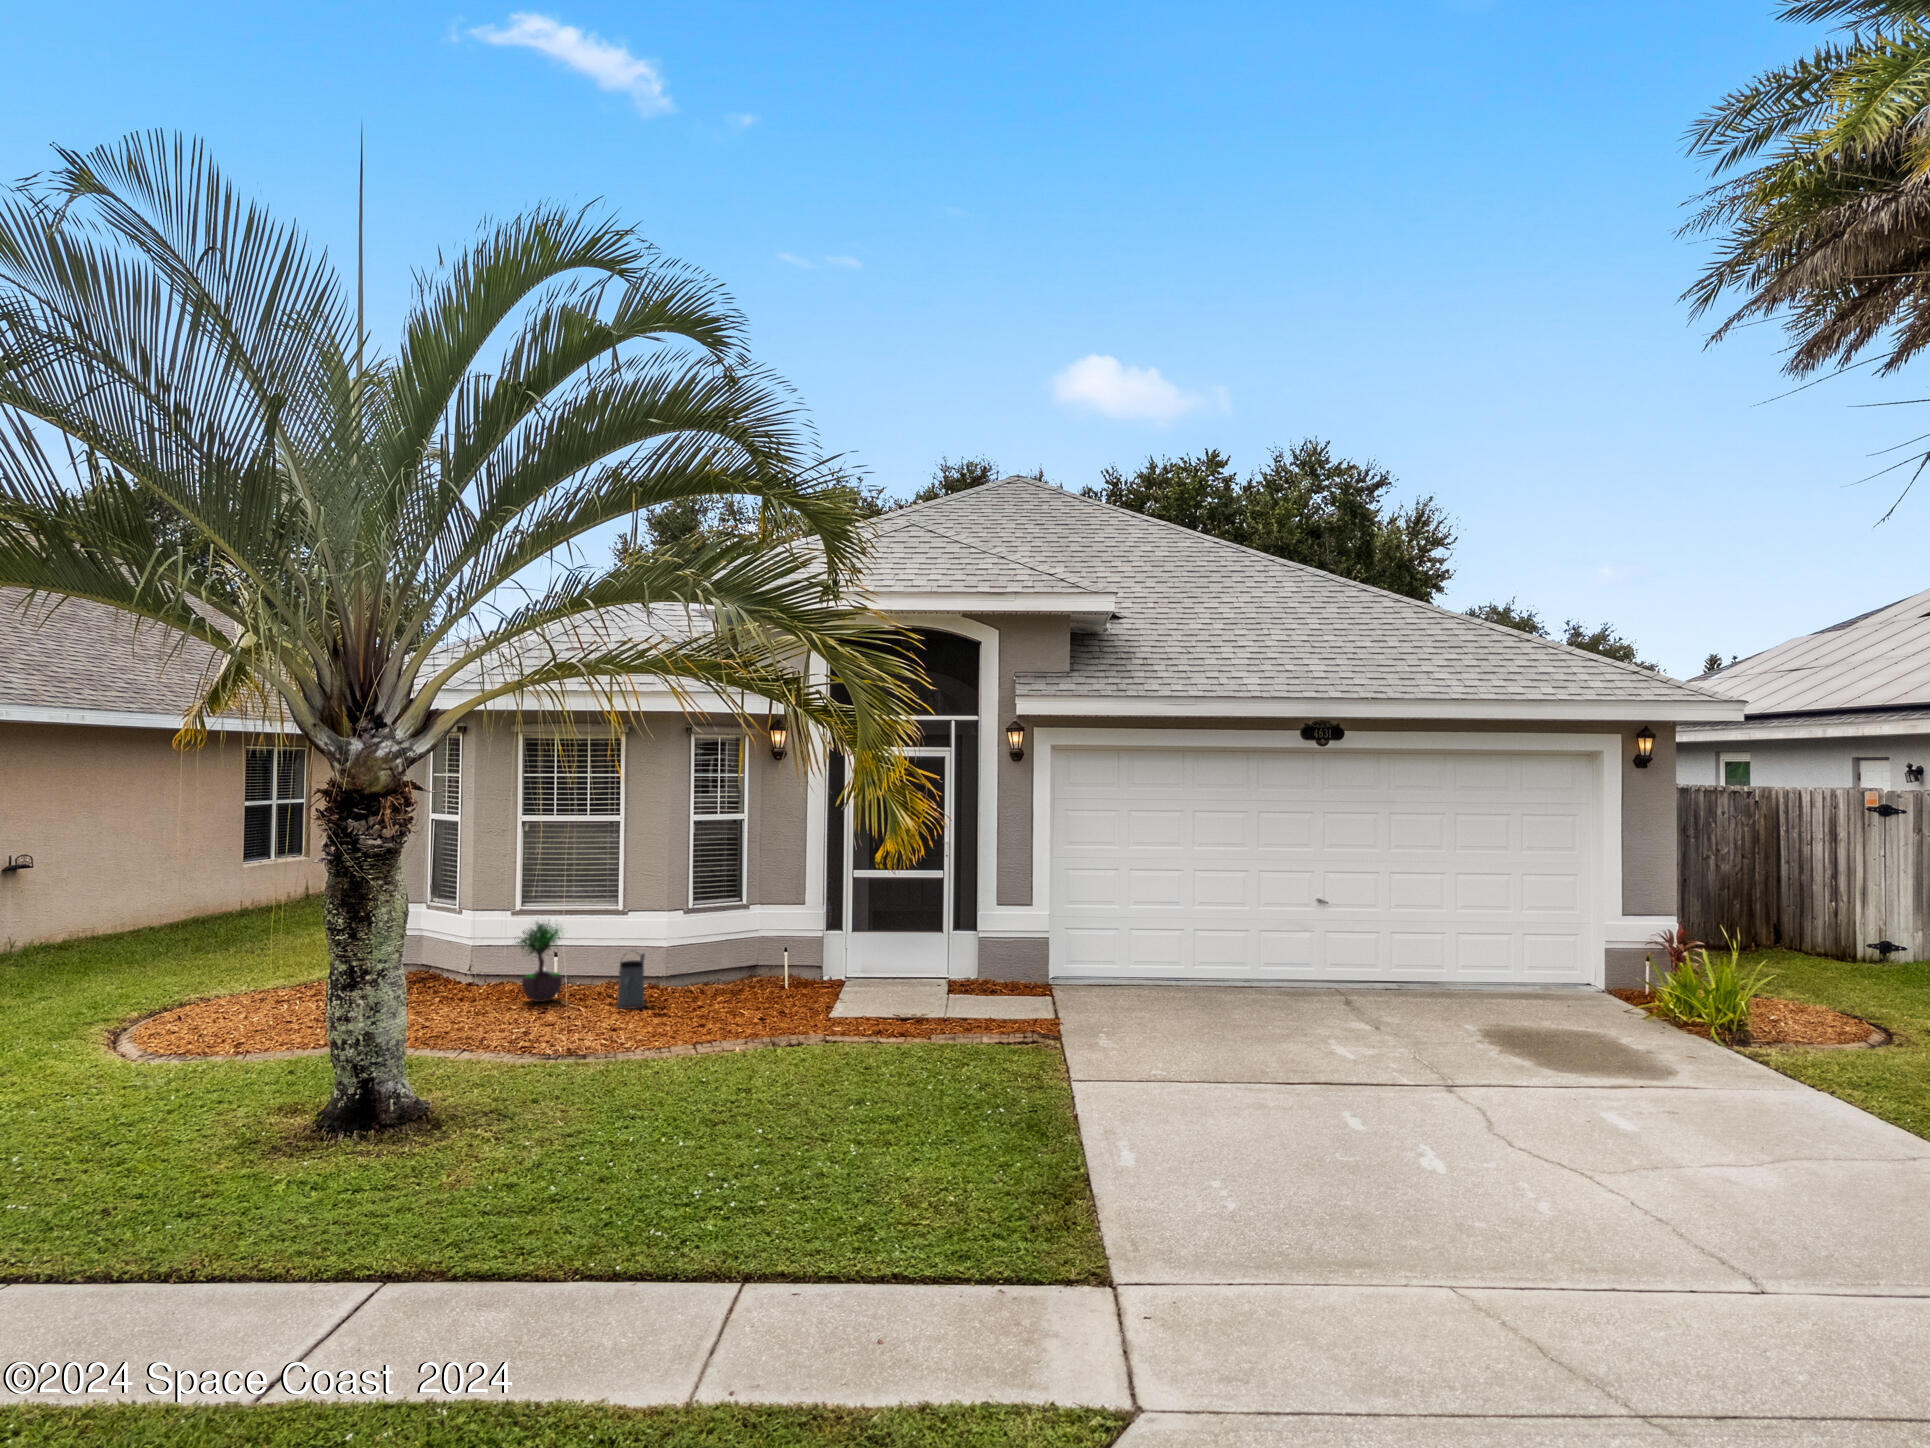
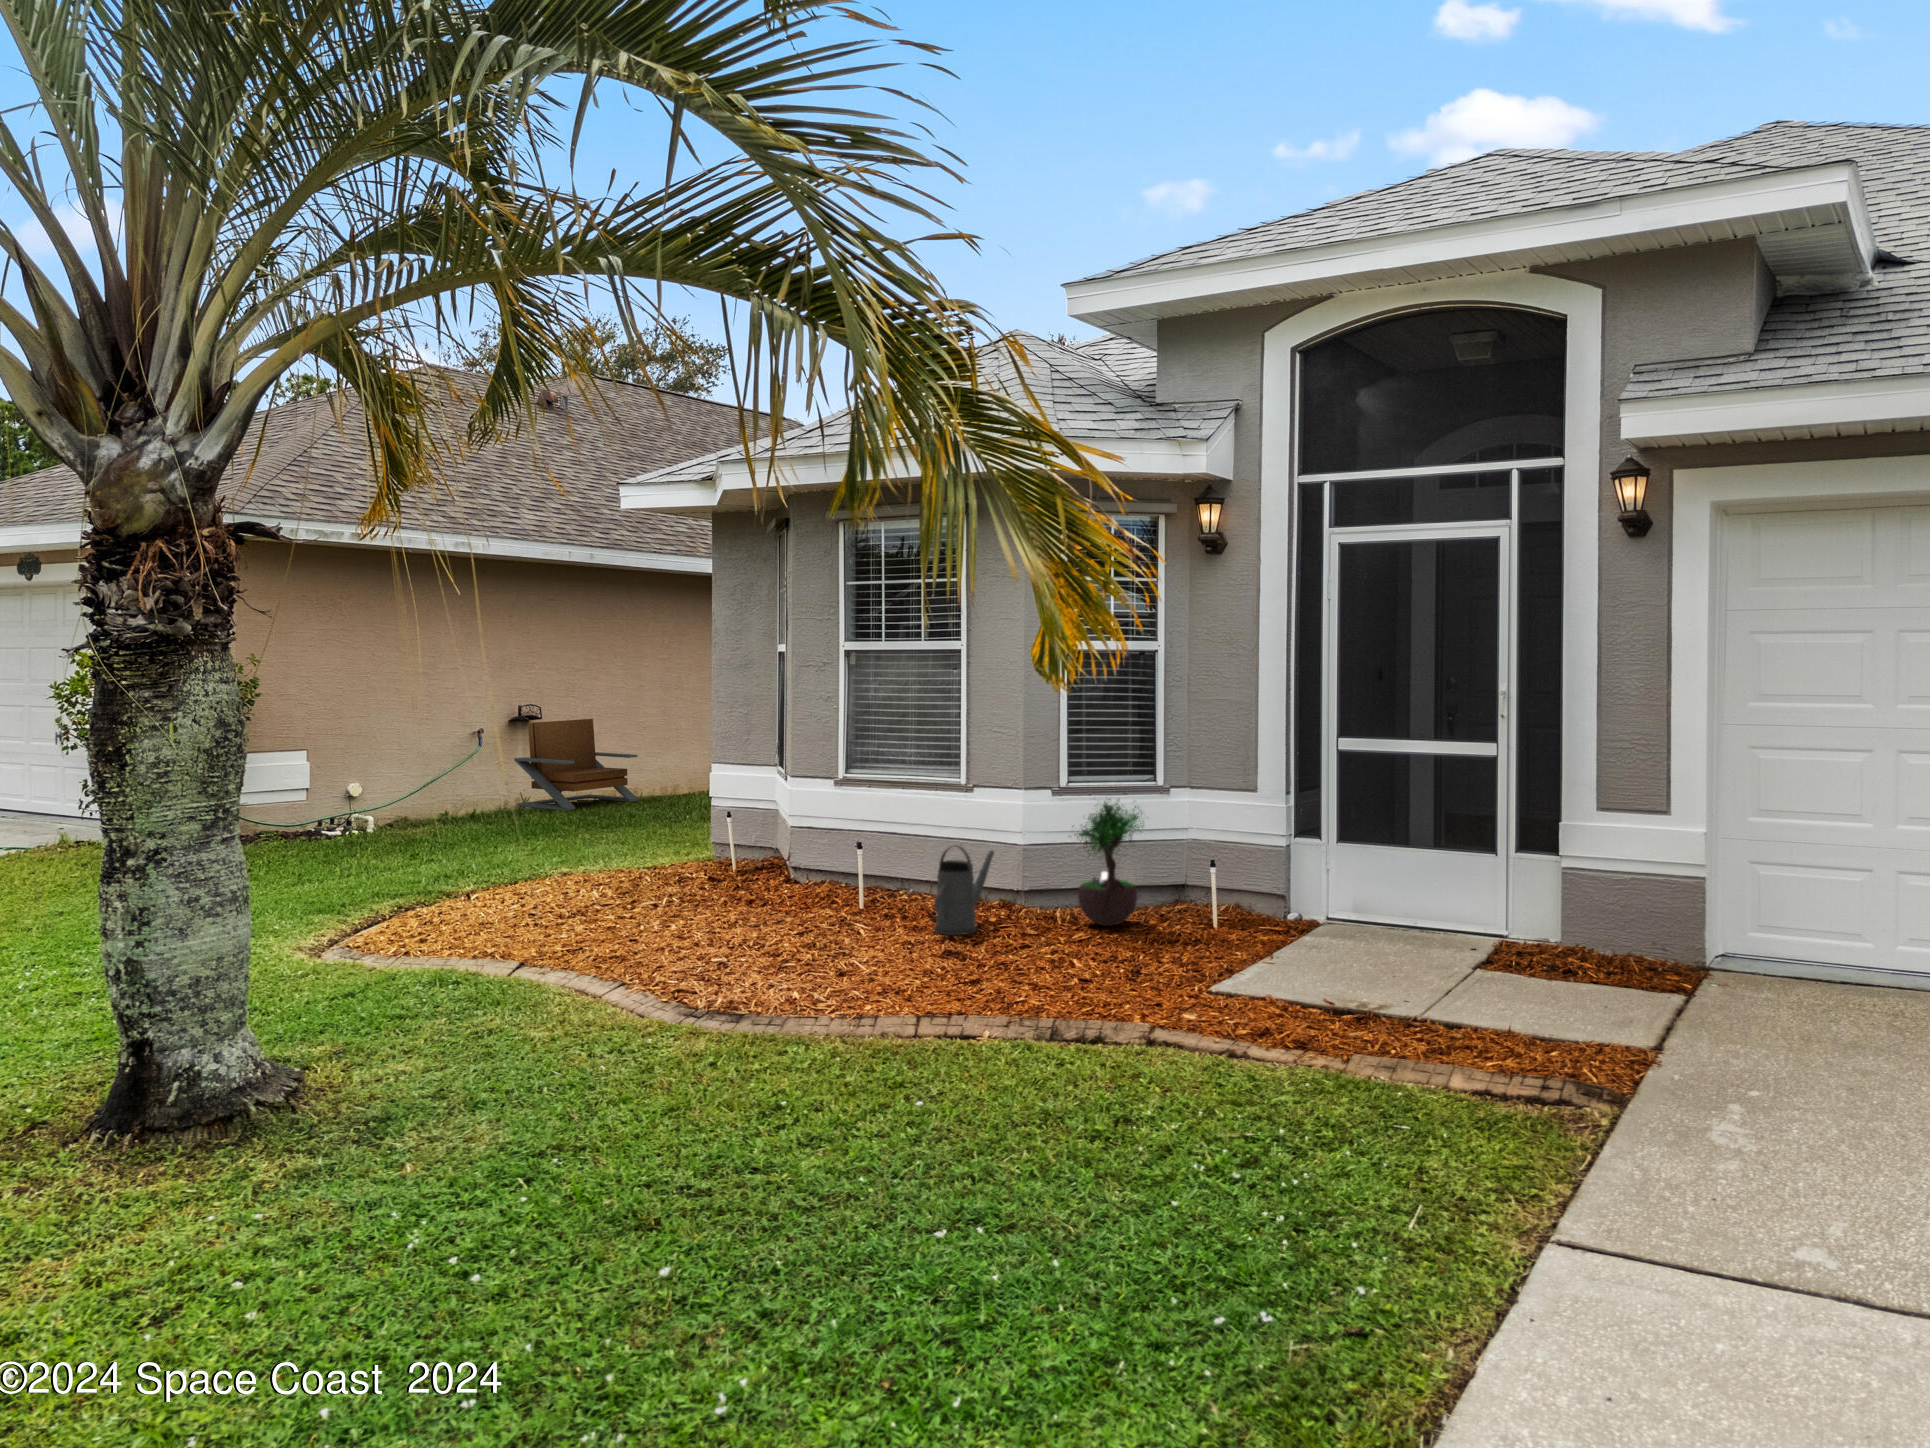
lounge chair: none [20,873,150,961] -> present [514,719,638,810]
potted tree: present [515,922,562,1002] -> present [1072,799,1144,926]

